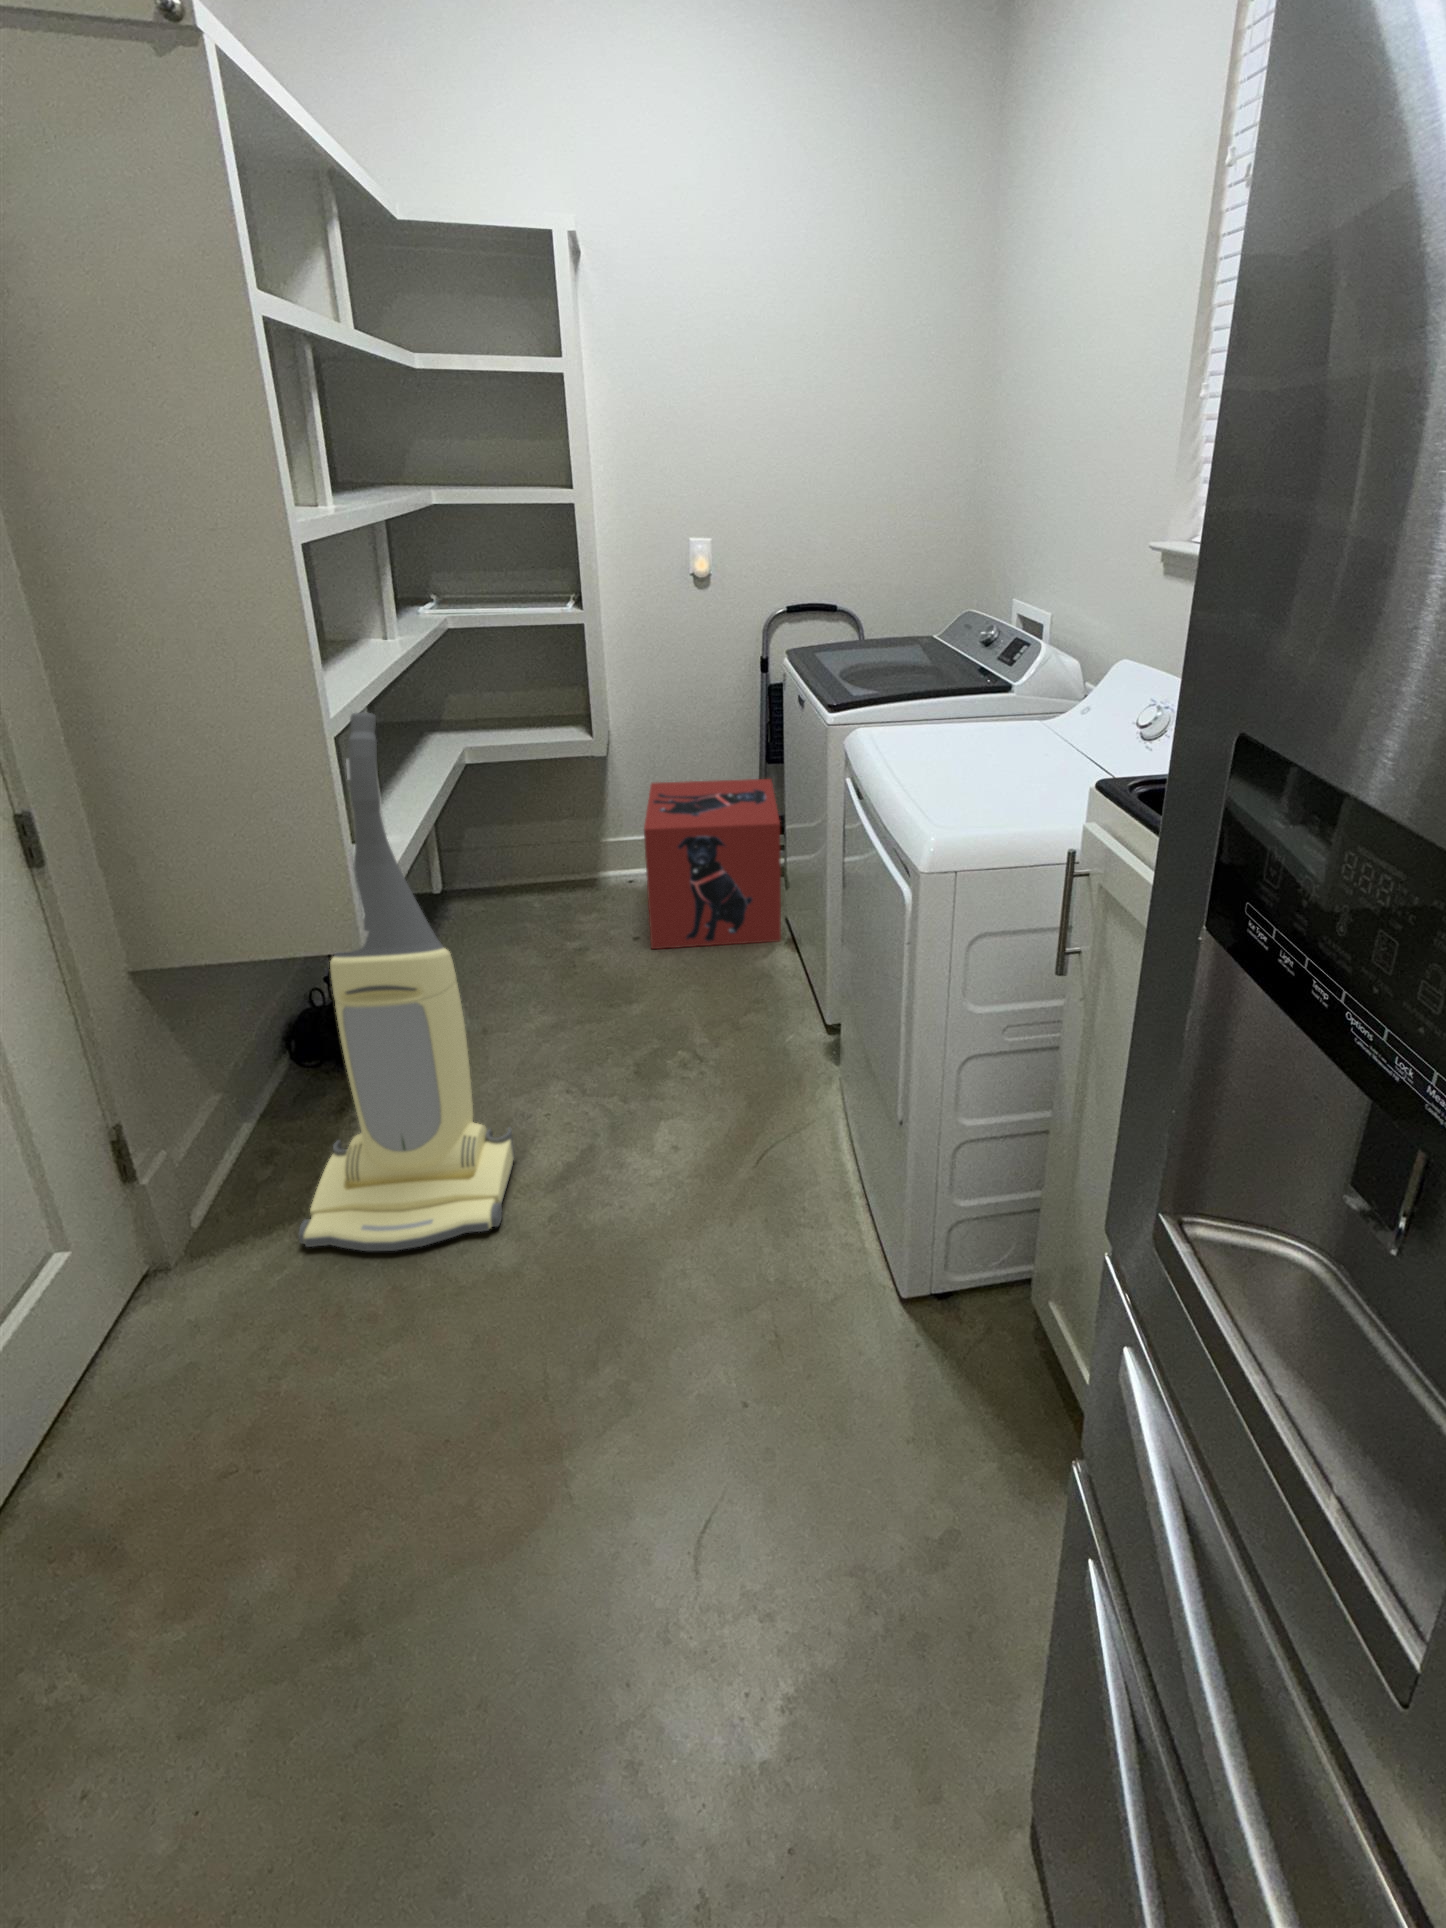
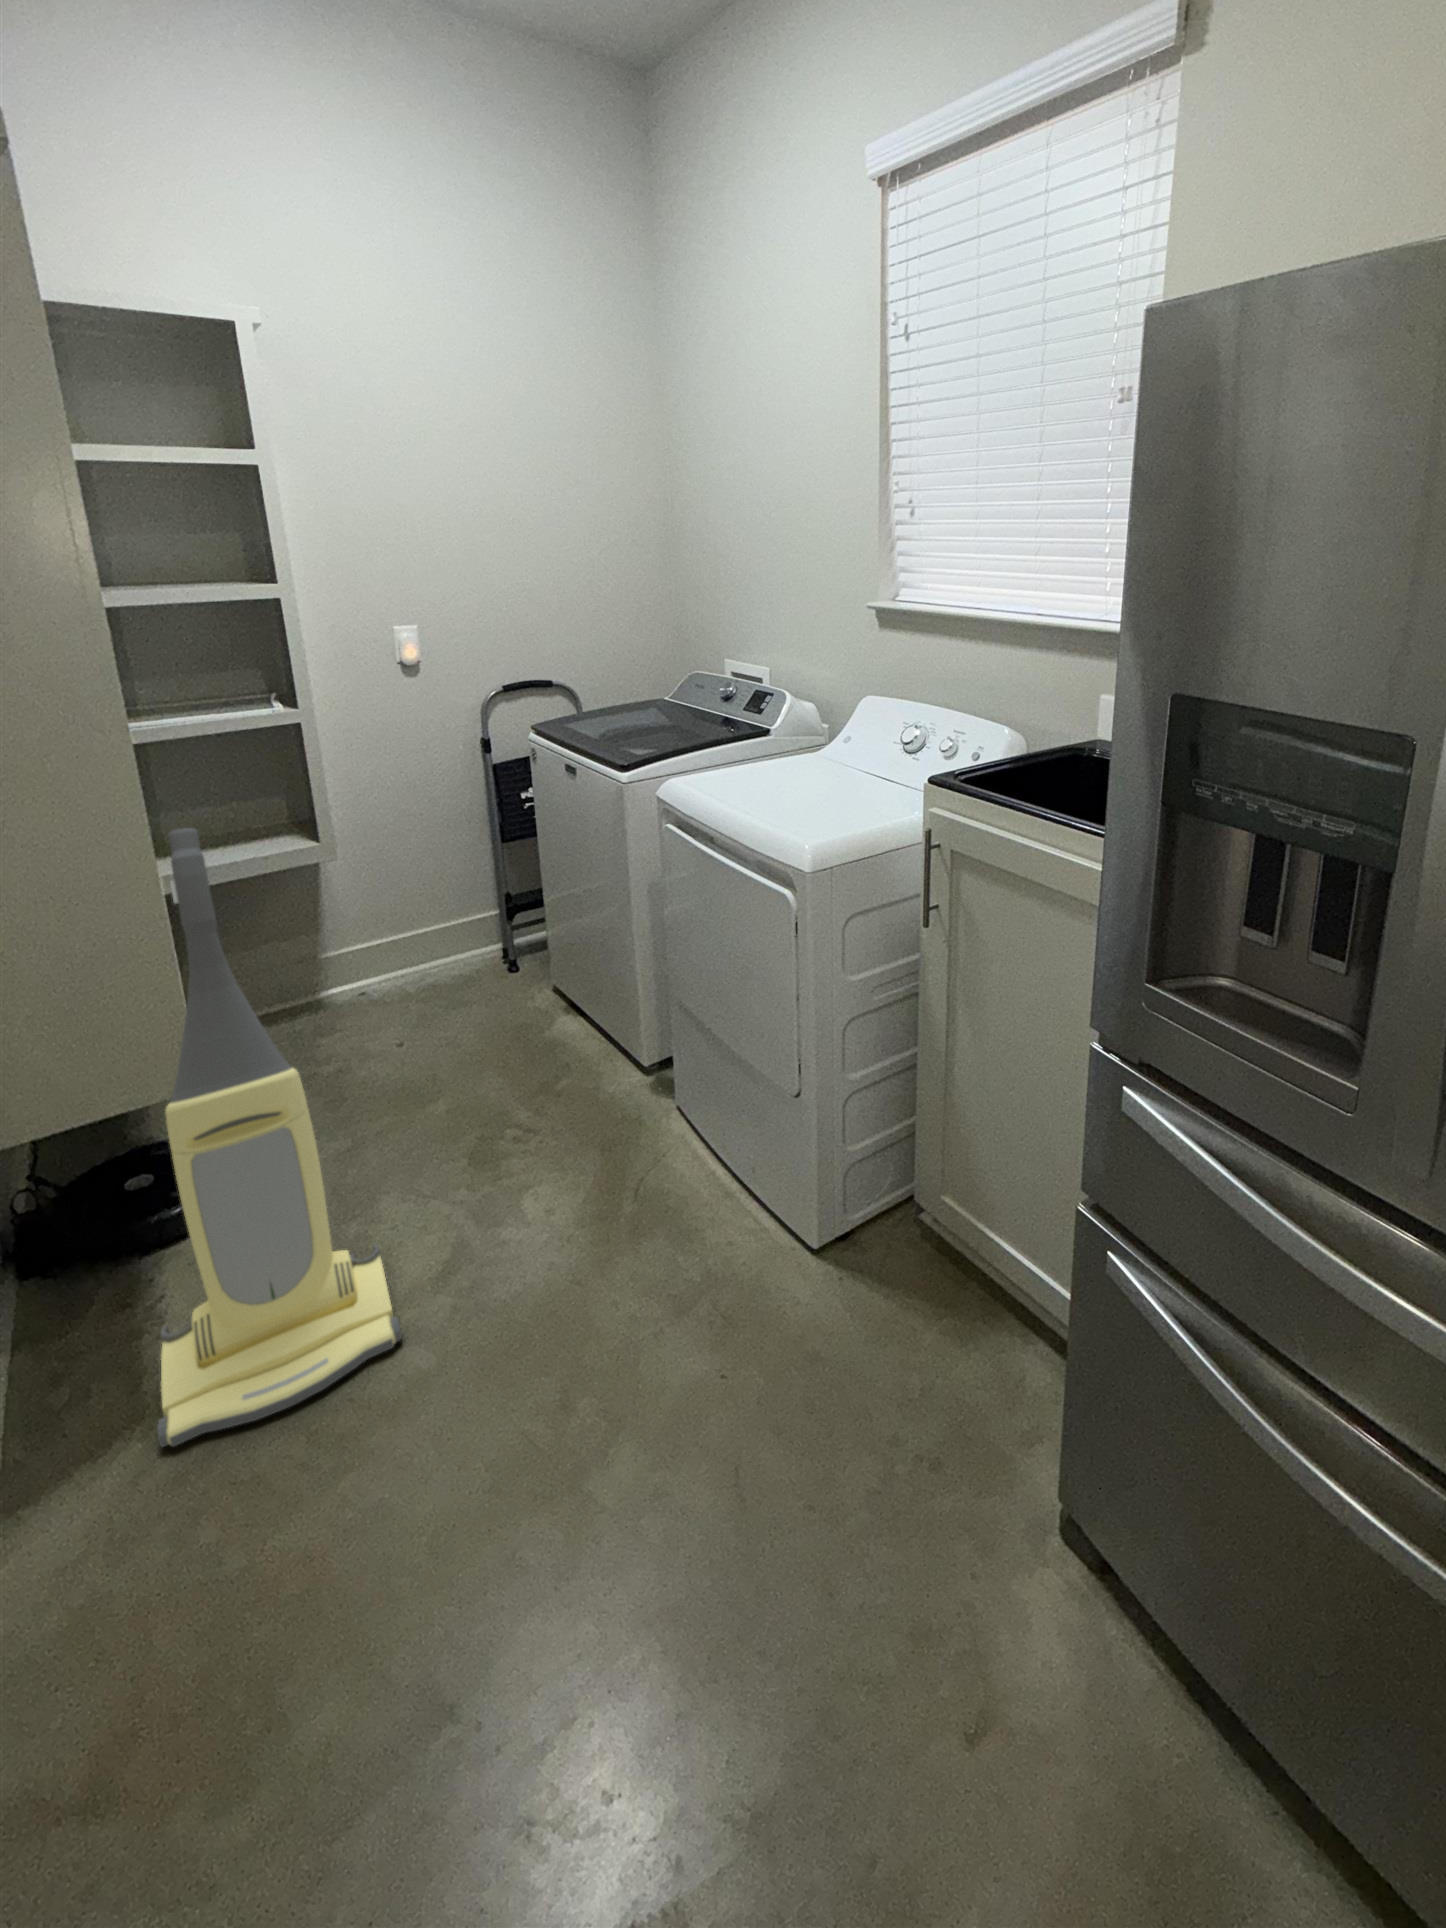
storage box: present [644,779,781,949] -> none [381,857,558,1050]

